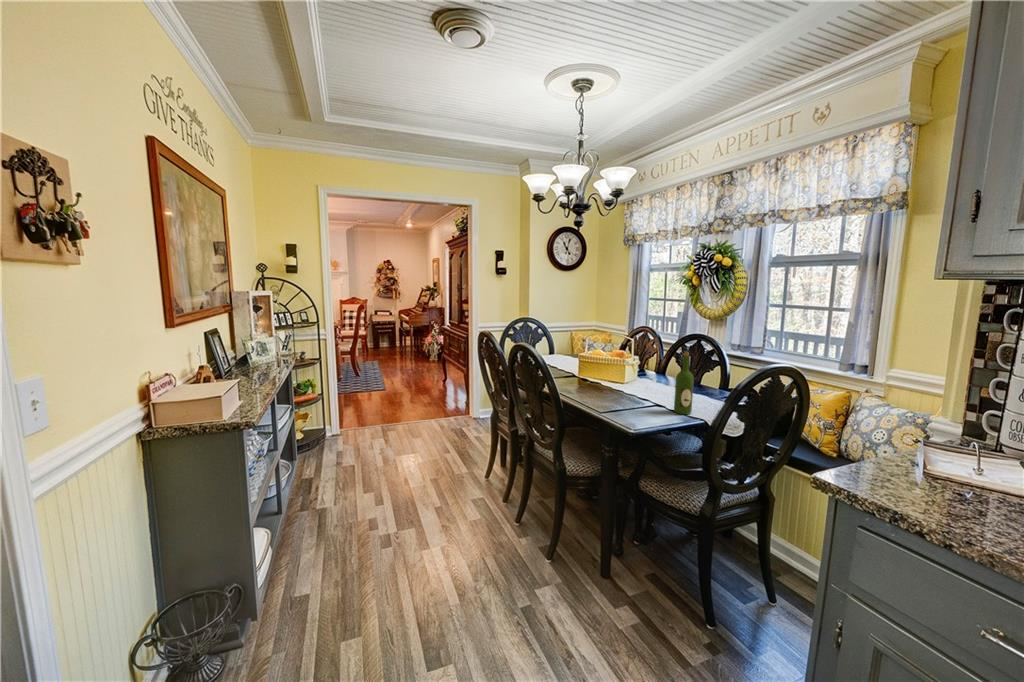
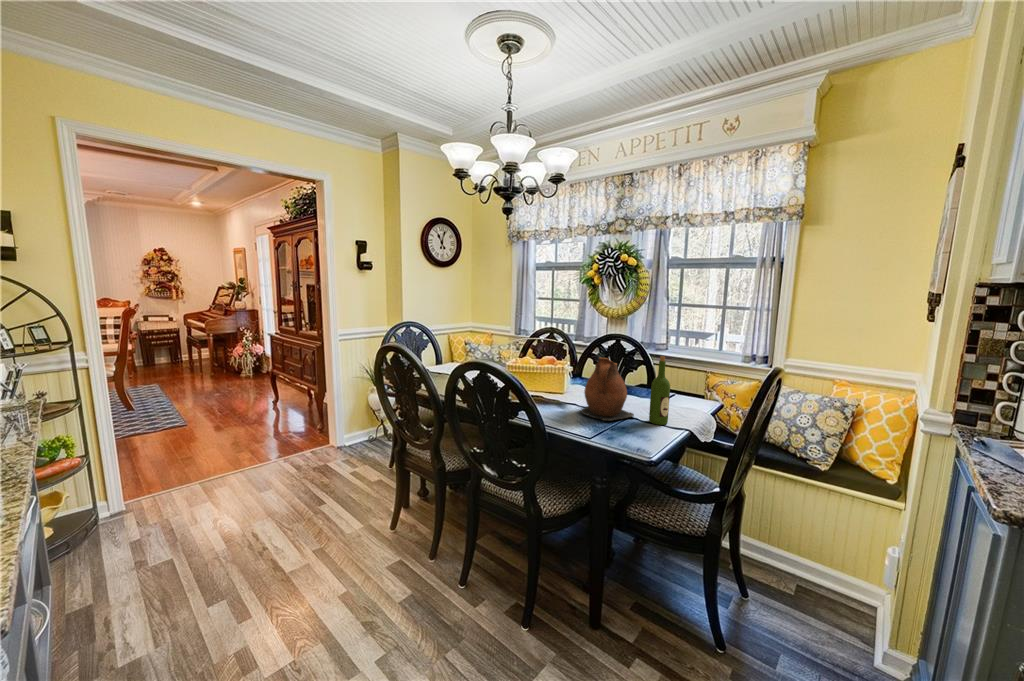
ceramic pitcher: none [616,350,666,406] -> present [579,358,634,421]

